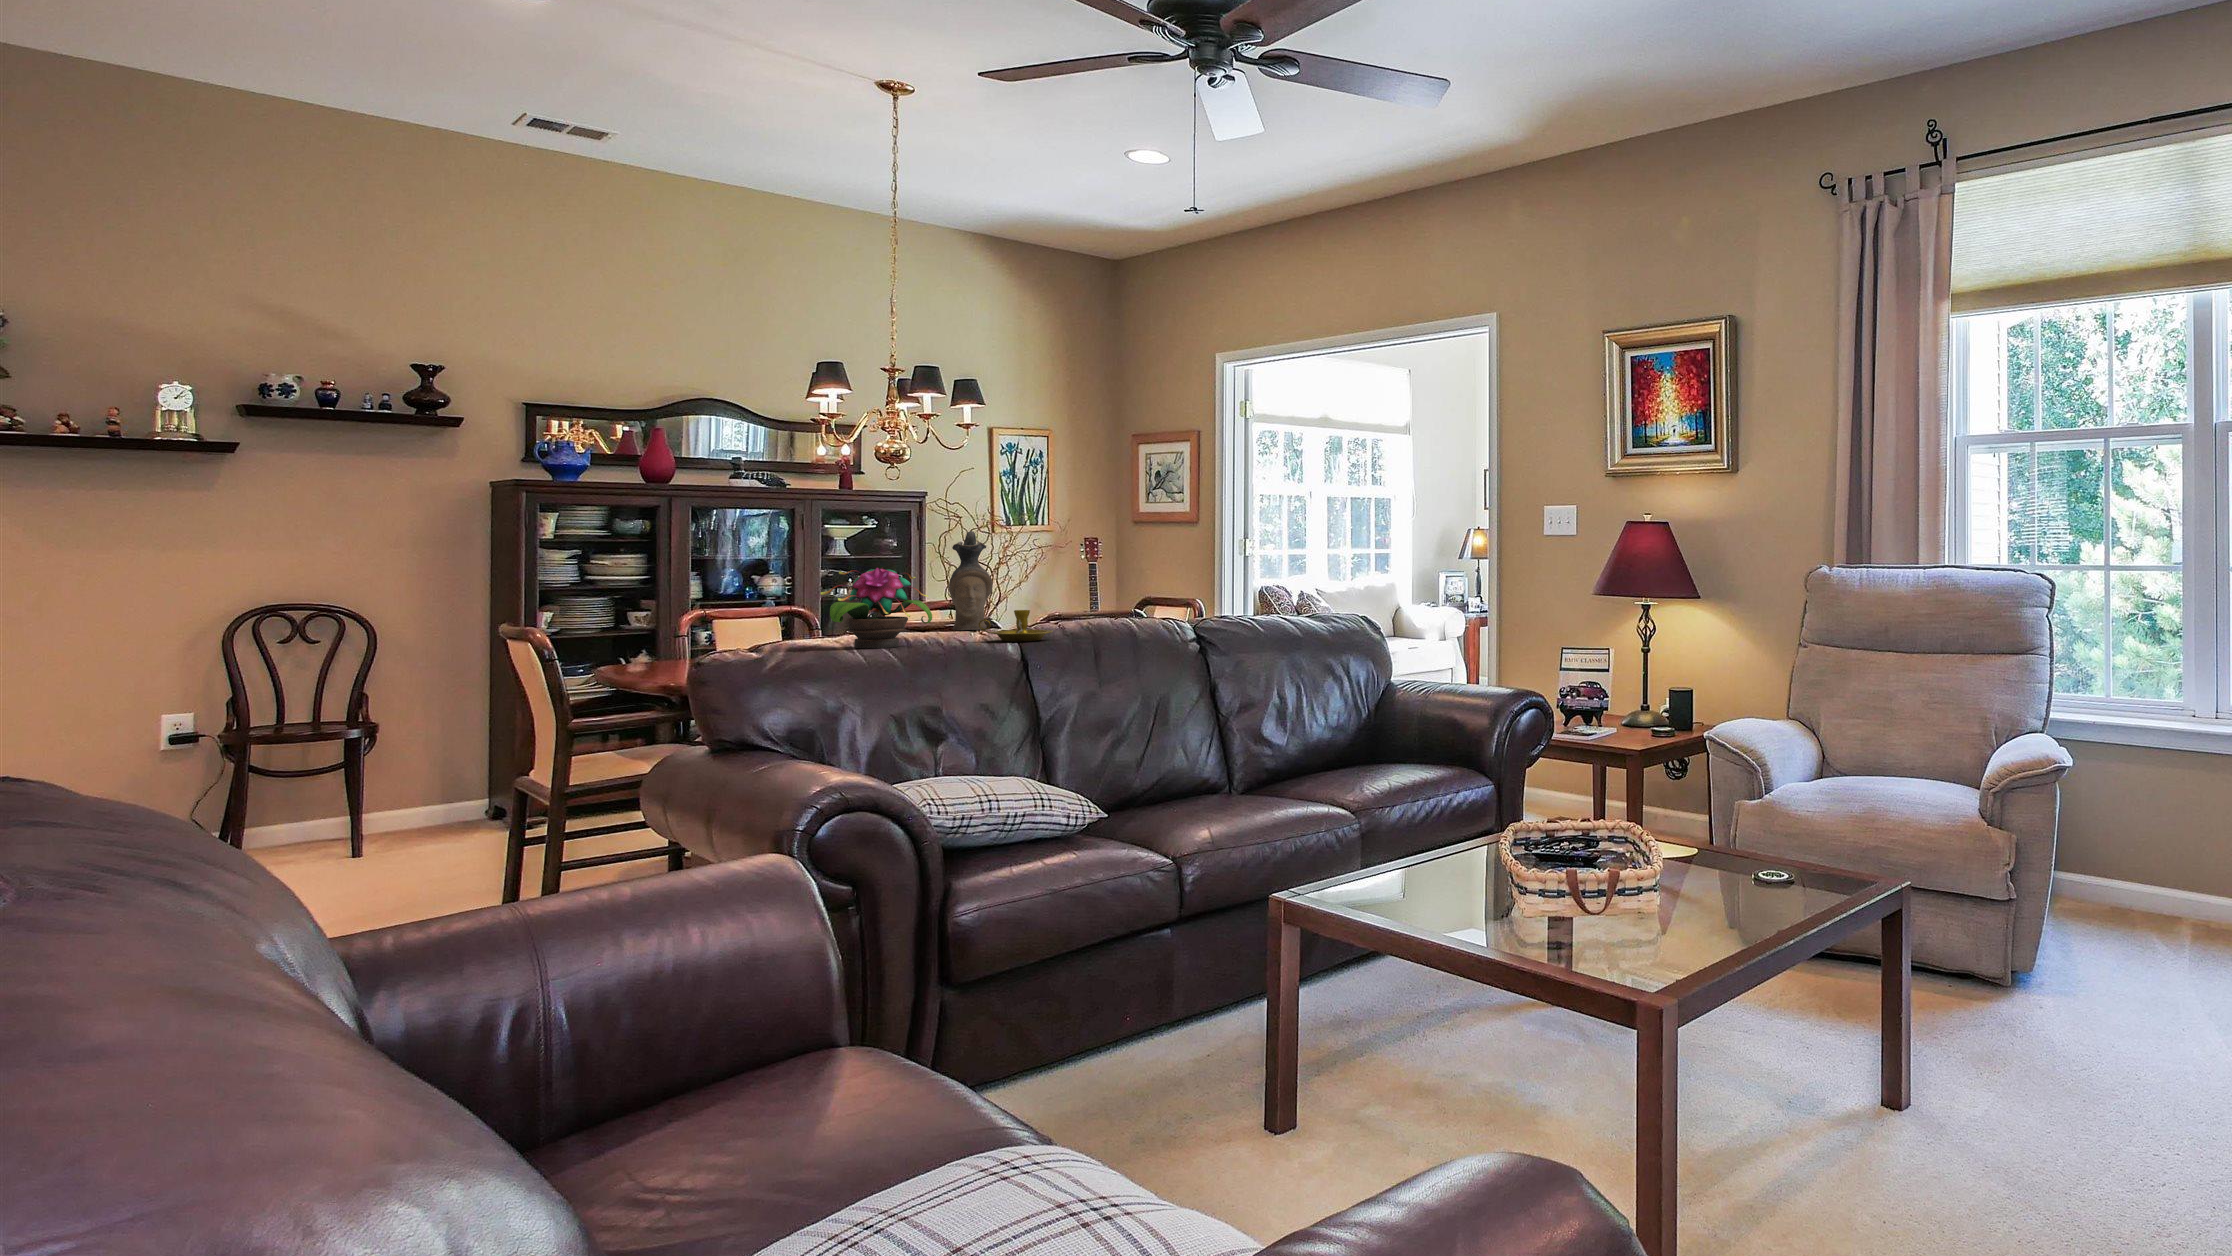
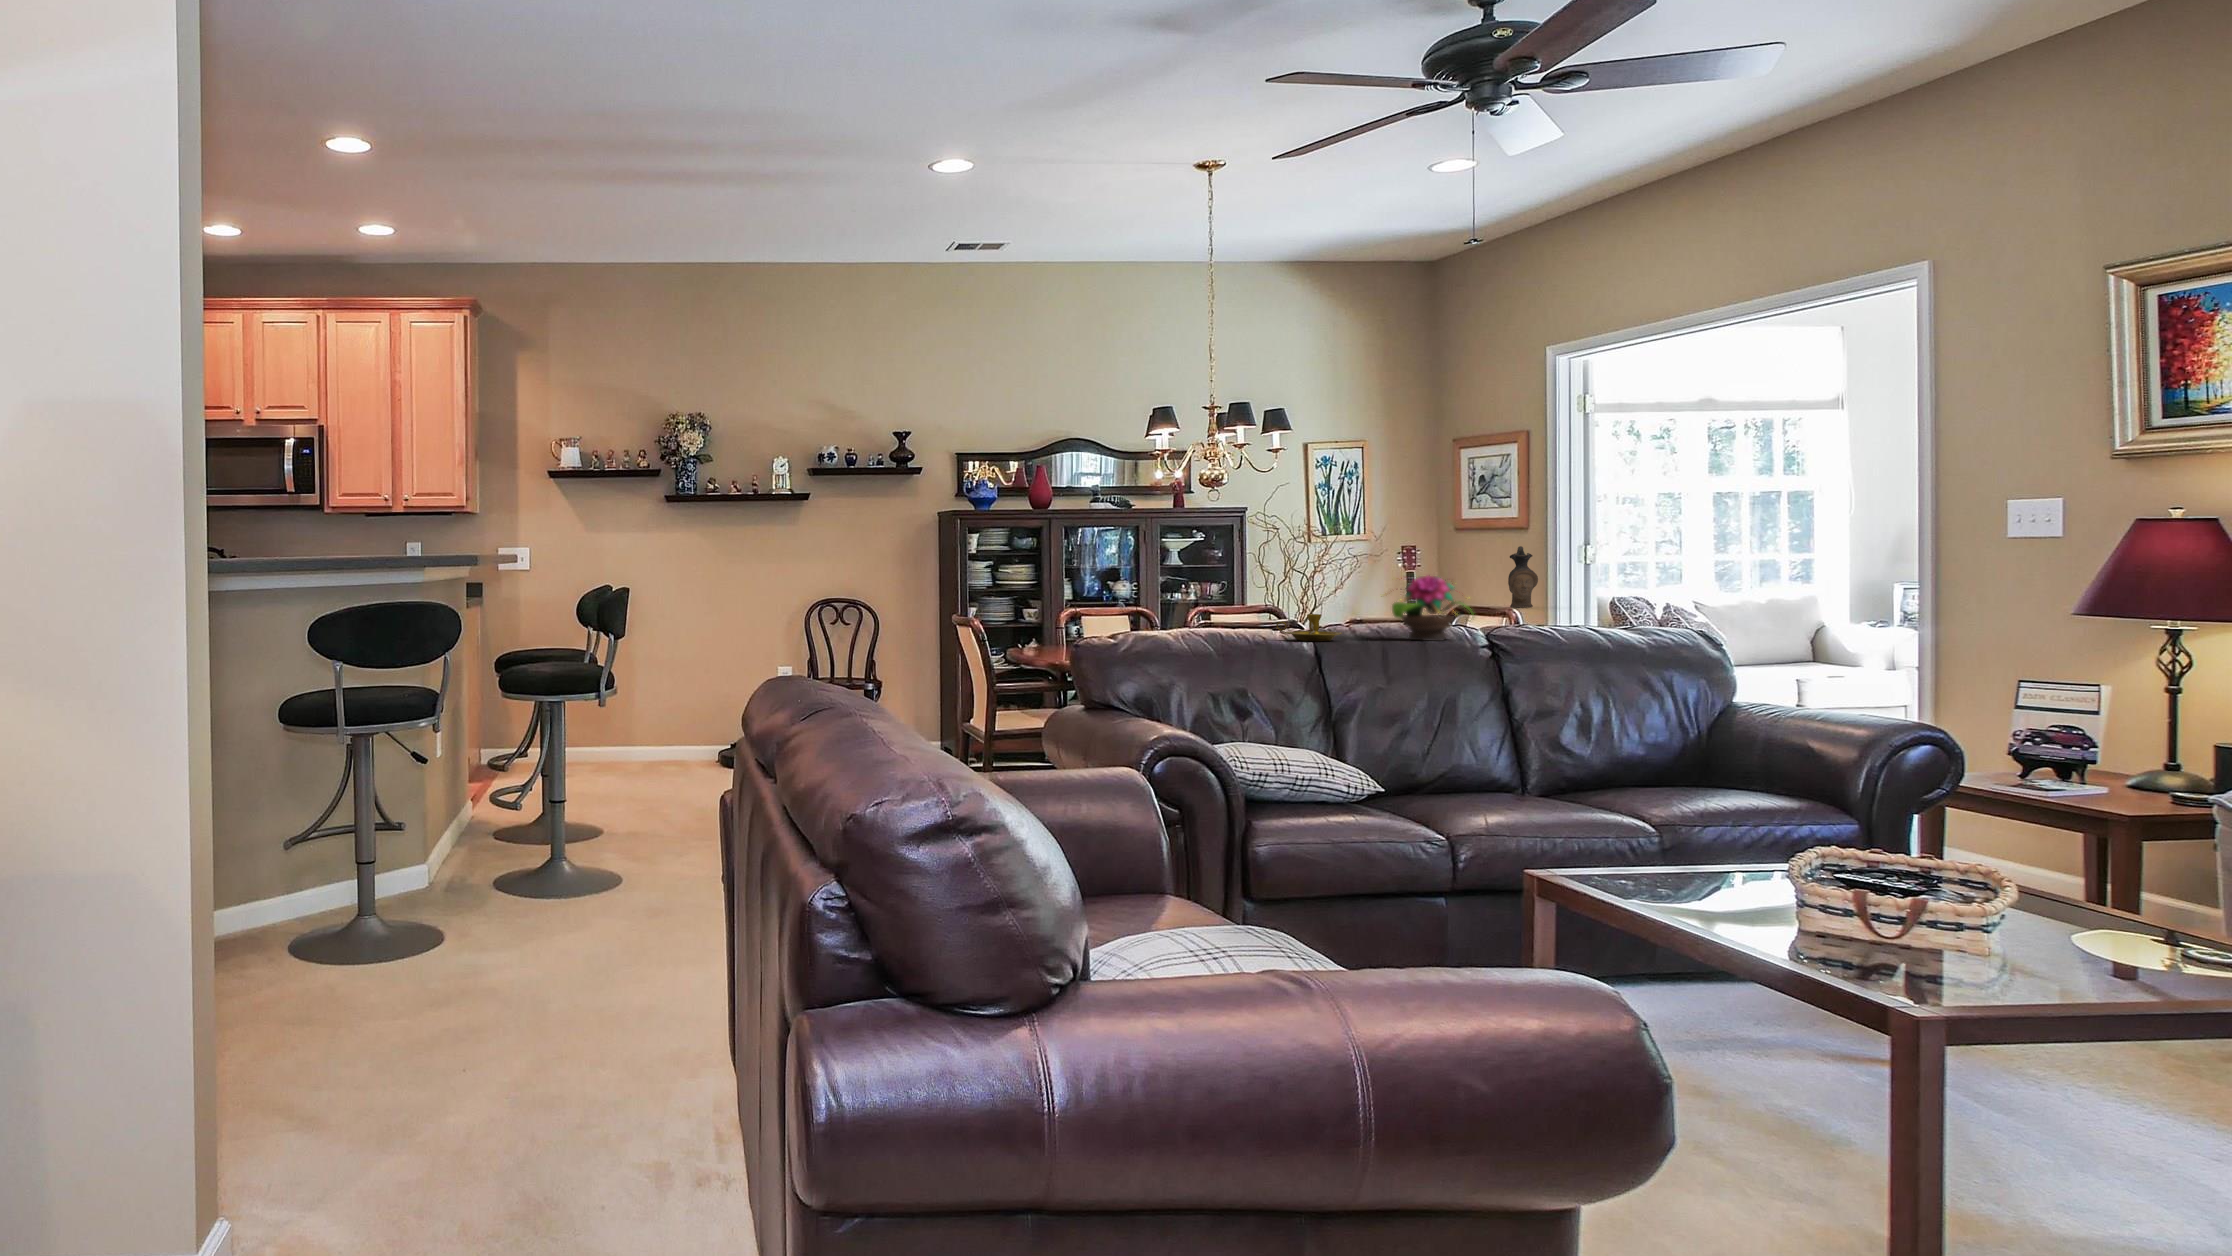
ceramic pitcher: present [949,531,993,630] -> present [1508,546,1538,608]
potted flower: present [821,568,932,648] -> present [1385,575,1471,641]

